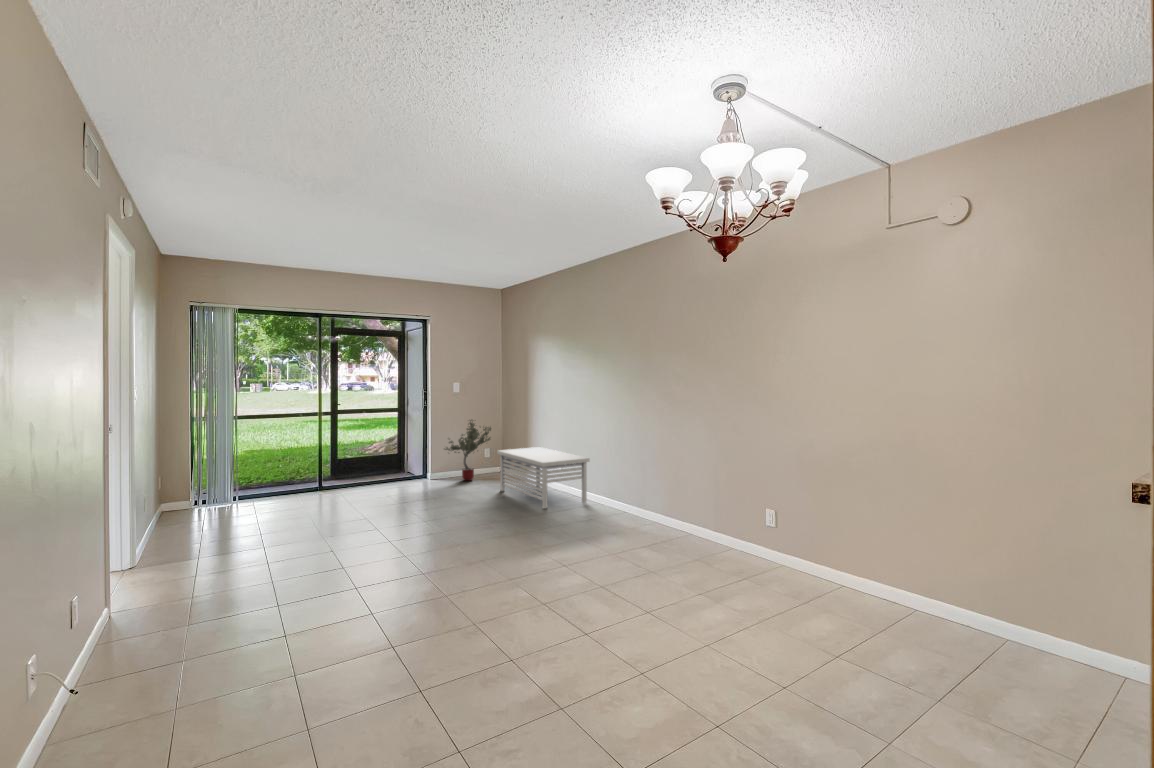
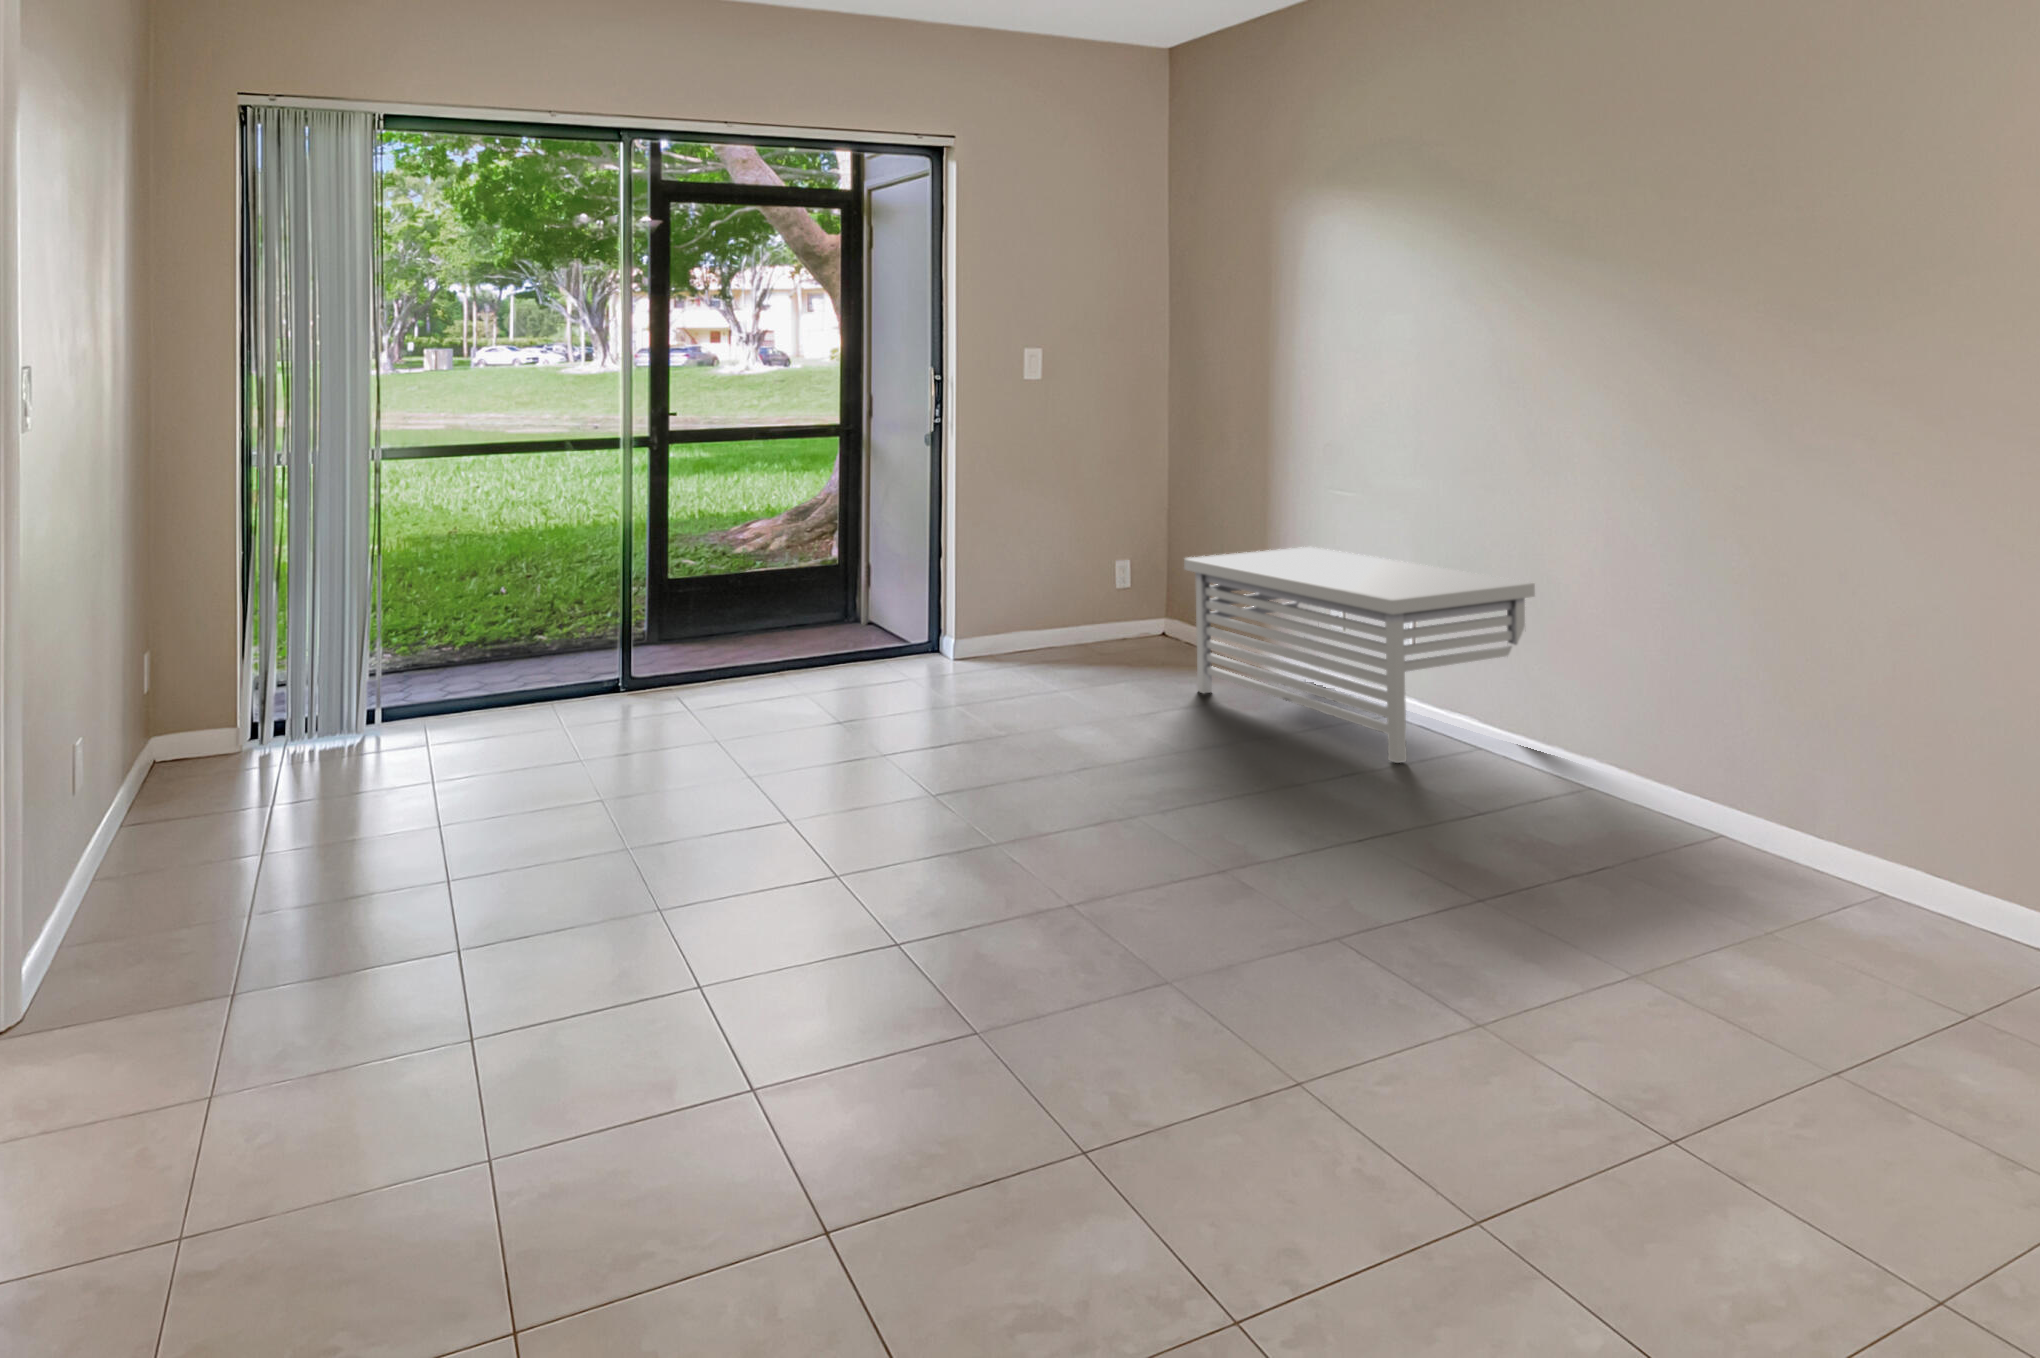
potted tree: present [445,420,491,481] -> none [996,459,1141,656]

